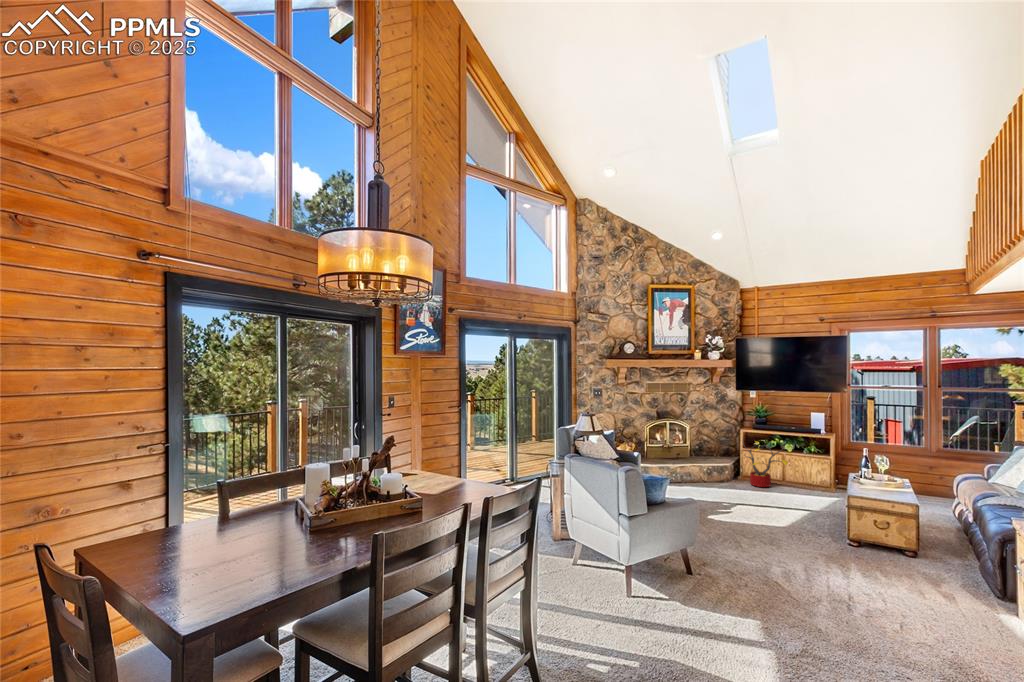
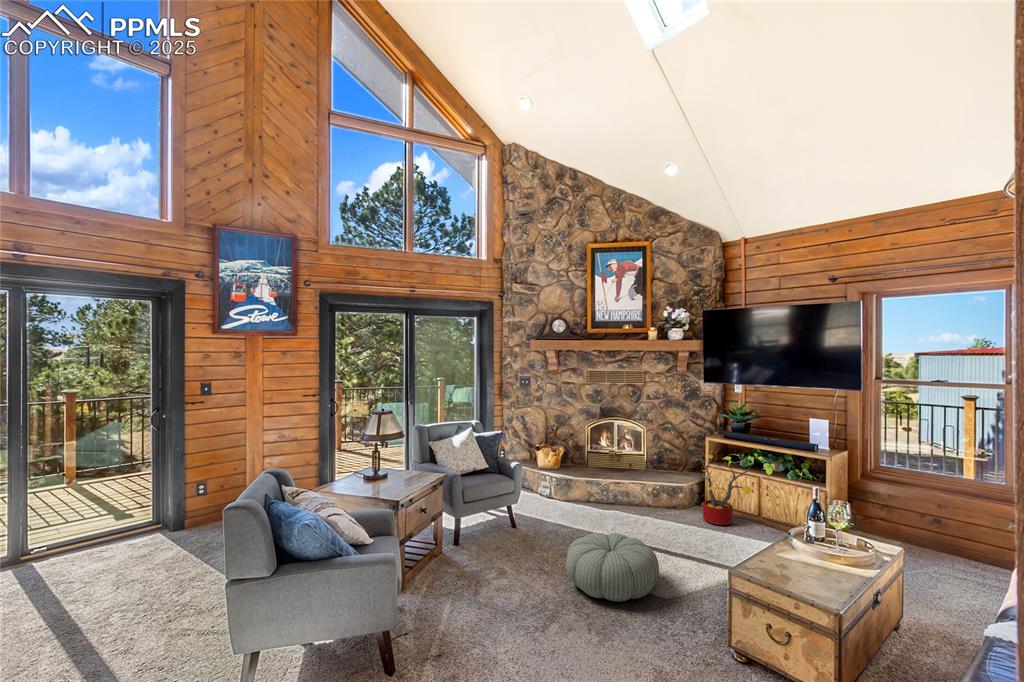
pouf: none [719,494,782,531] -> present [566,533,659,602]

